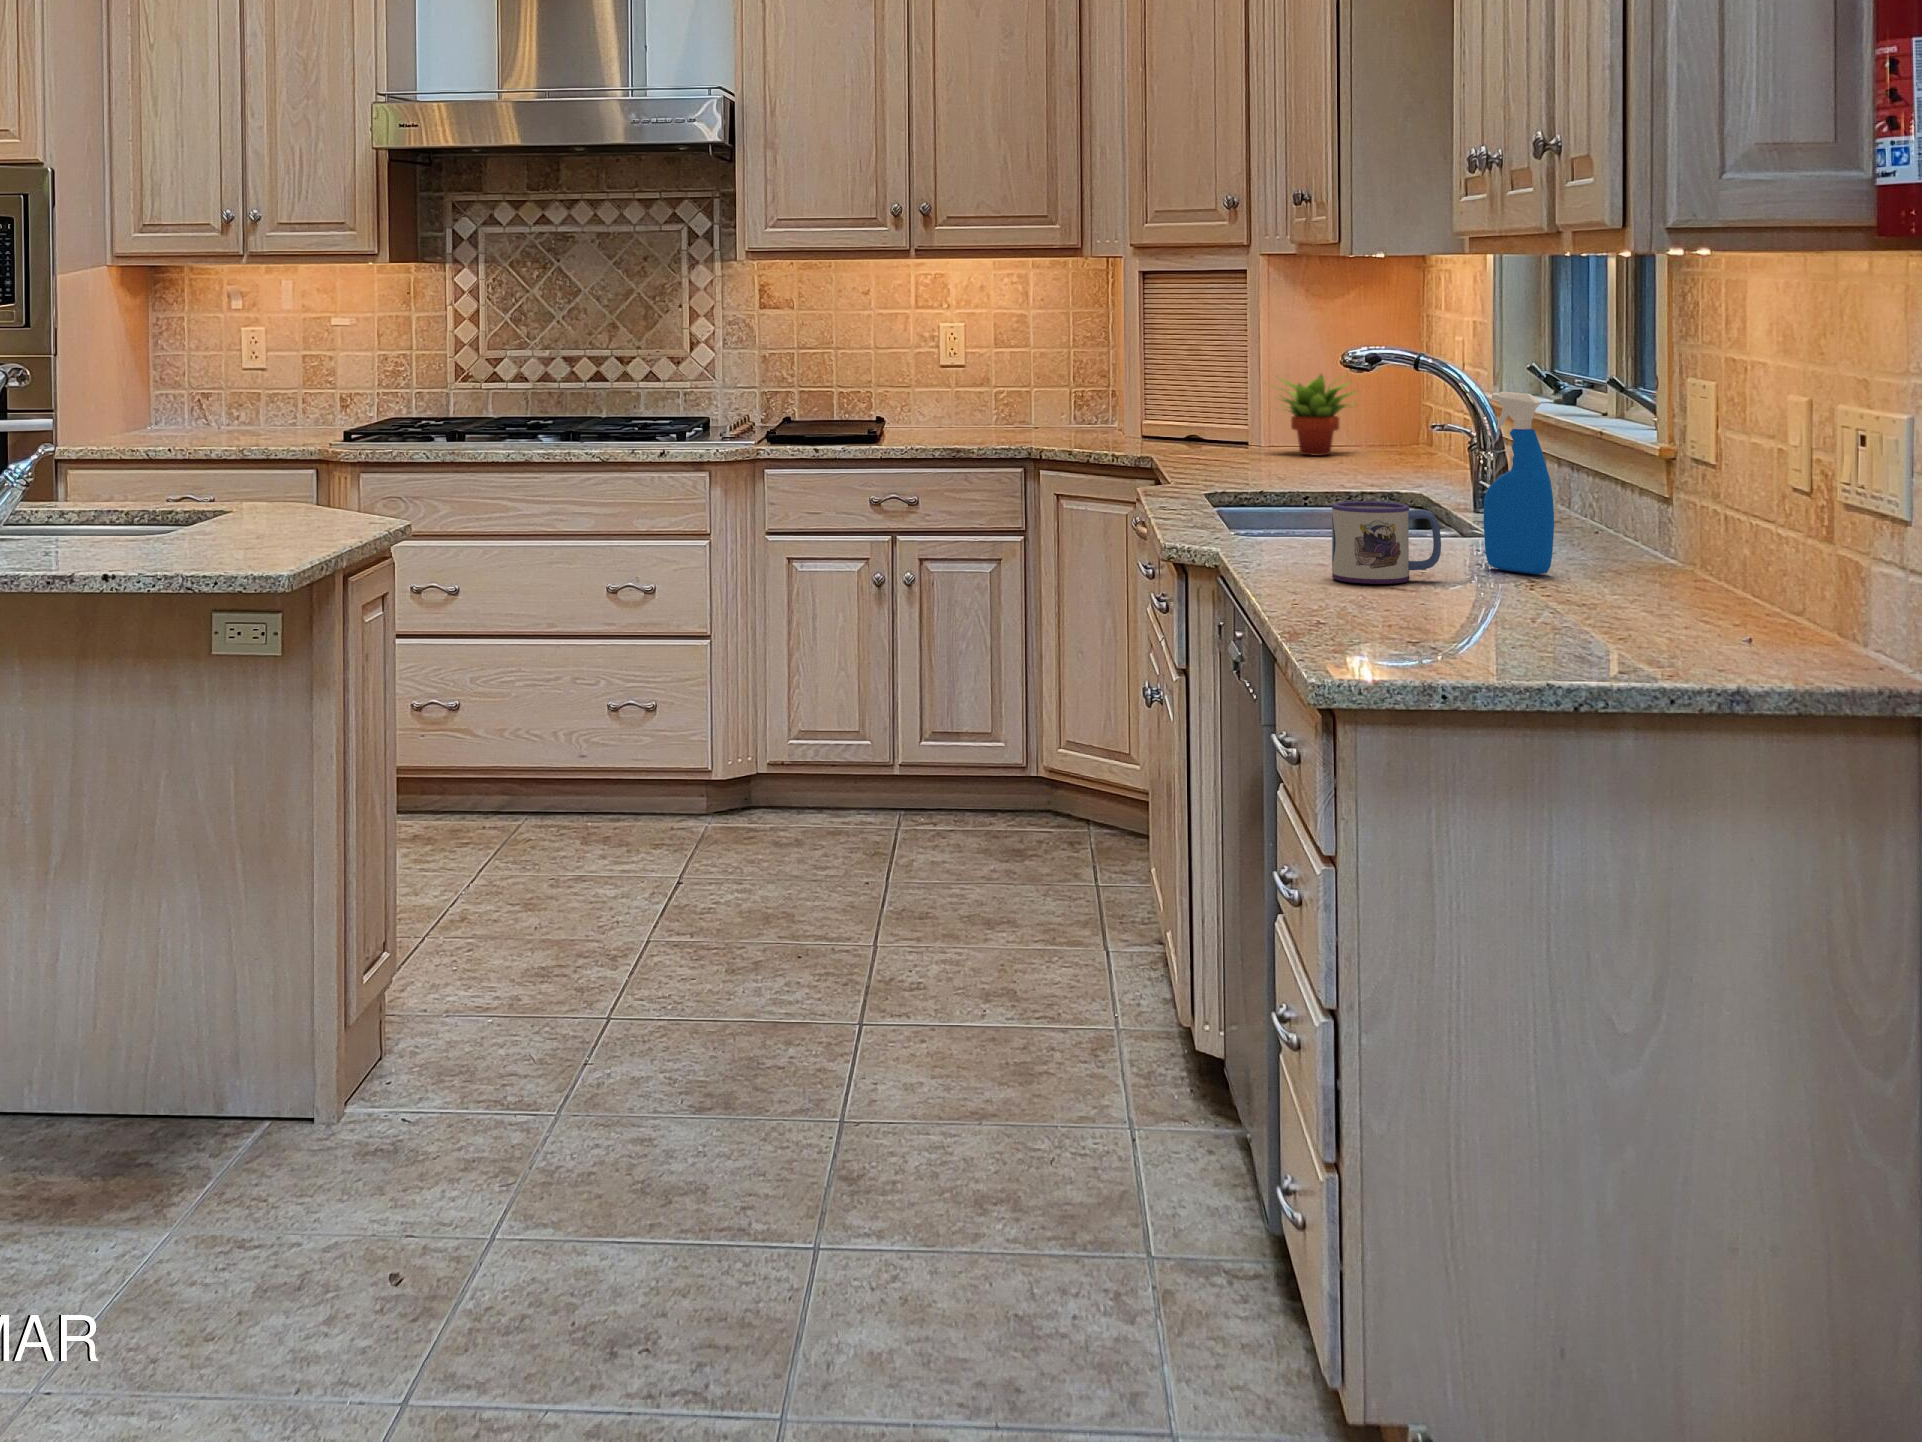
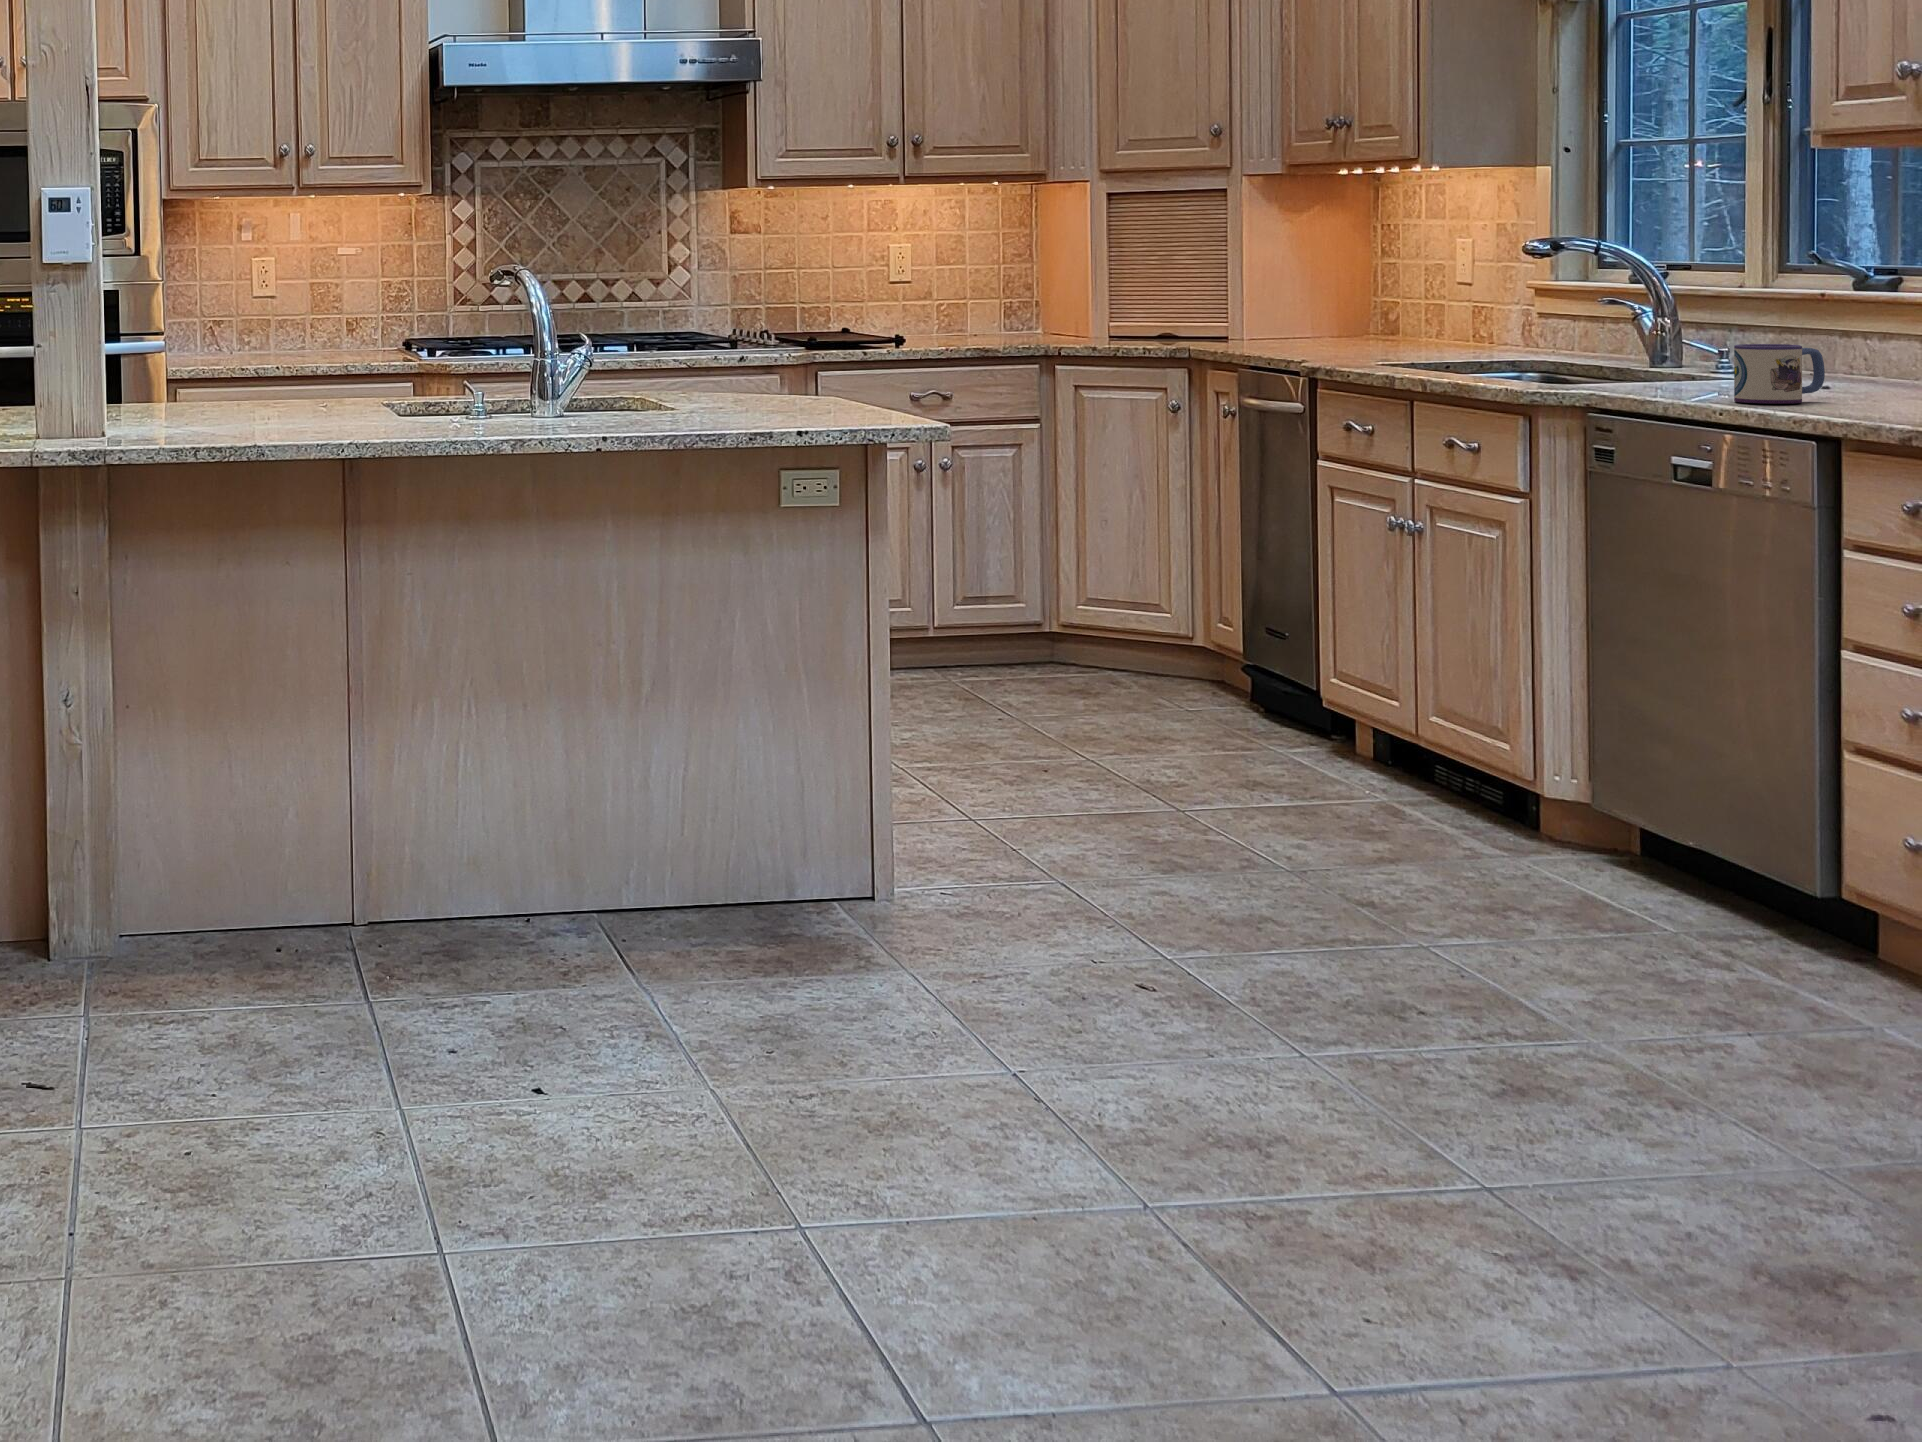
succulent plant: present [1272,375,1357,456] -> none [1290,272,1371,344]
spray bottle: present [1483,392,1554,574] -> none [1814,260,1887,396]

